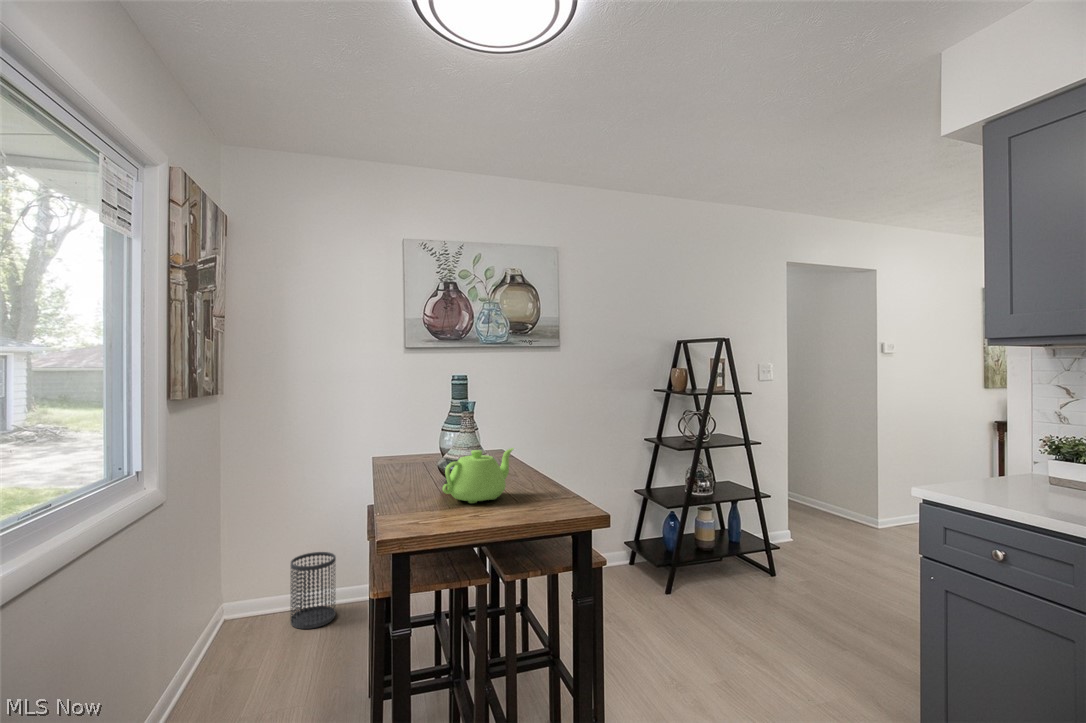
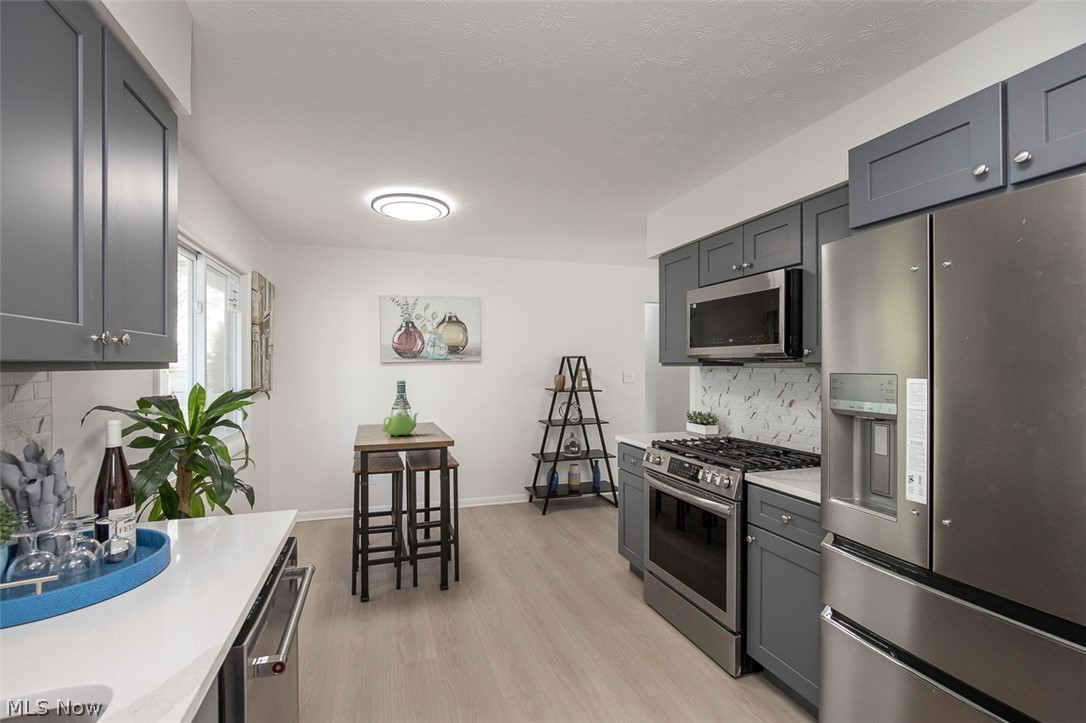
wastebasket: present [291,552,336,629] -> none [311,484,338,526]

